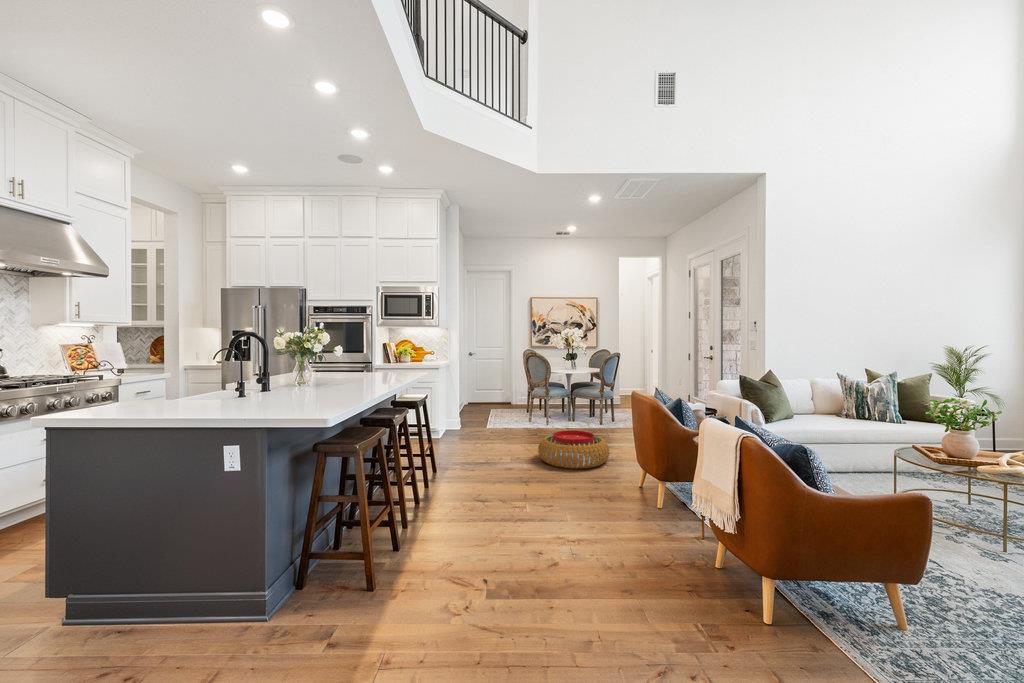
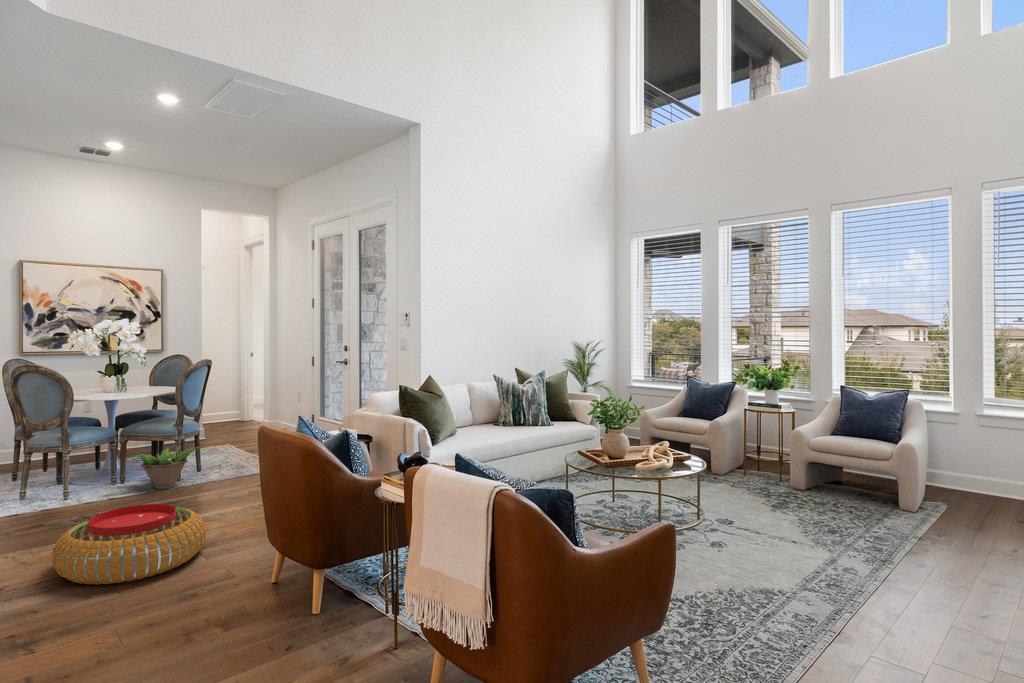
decorative plant: none [575,405,615,428] -> present [129,447,200,489]

